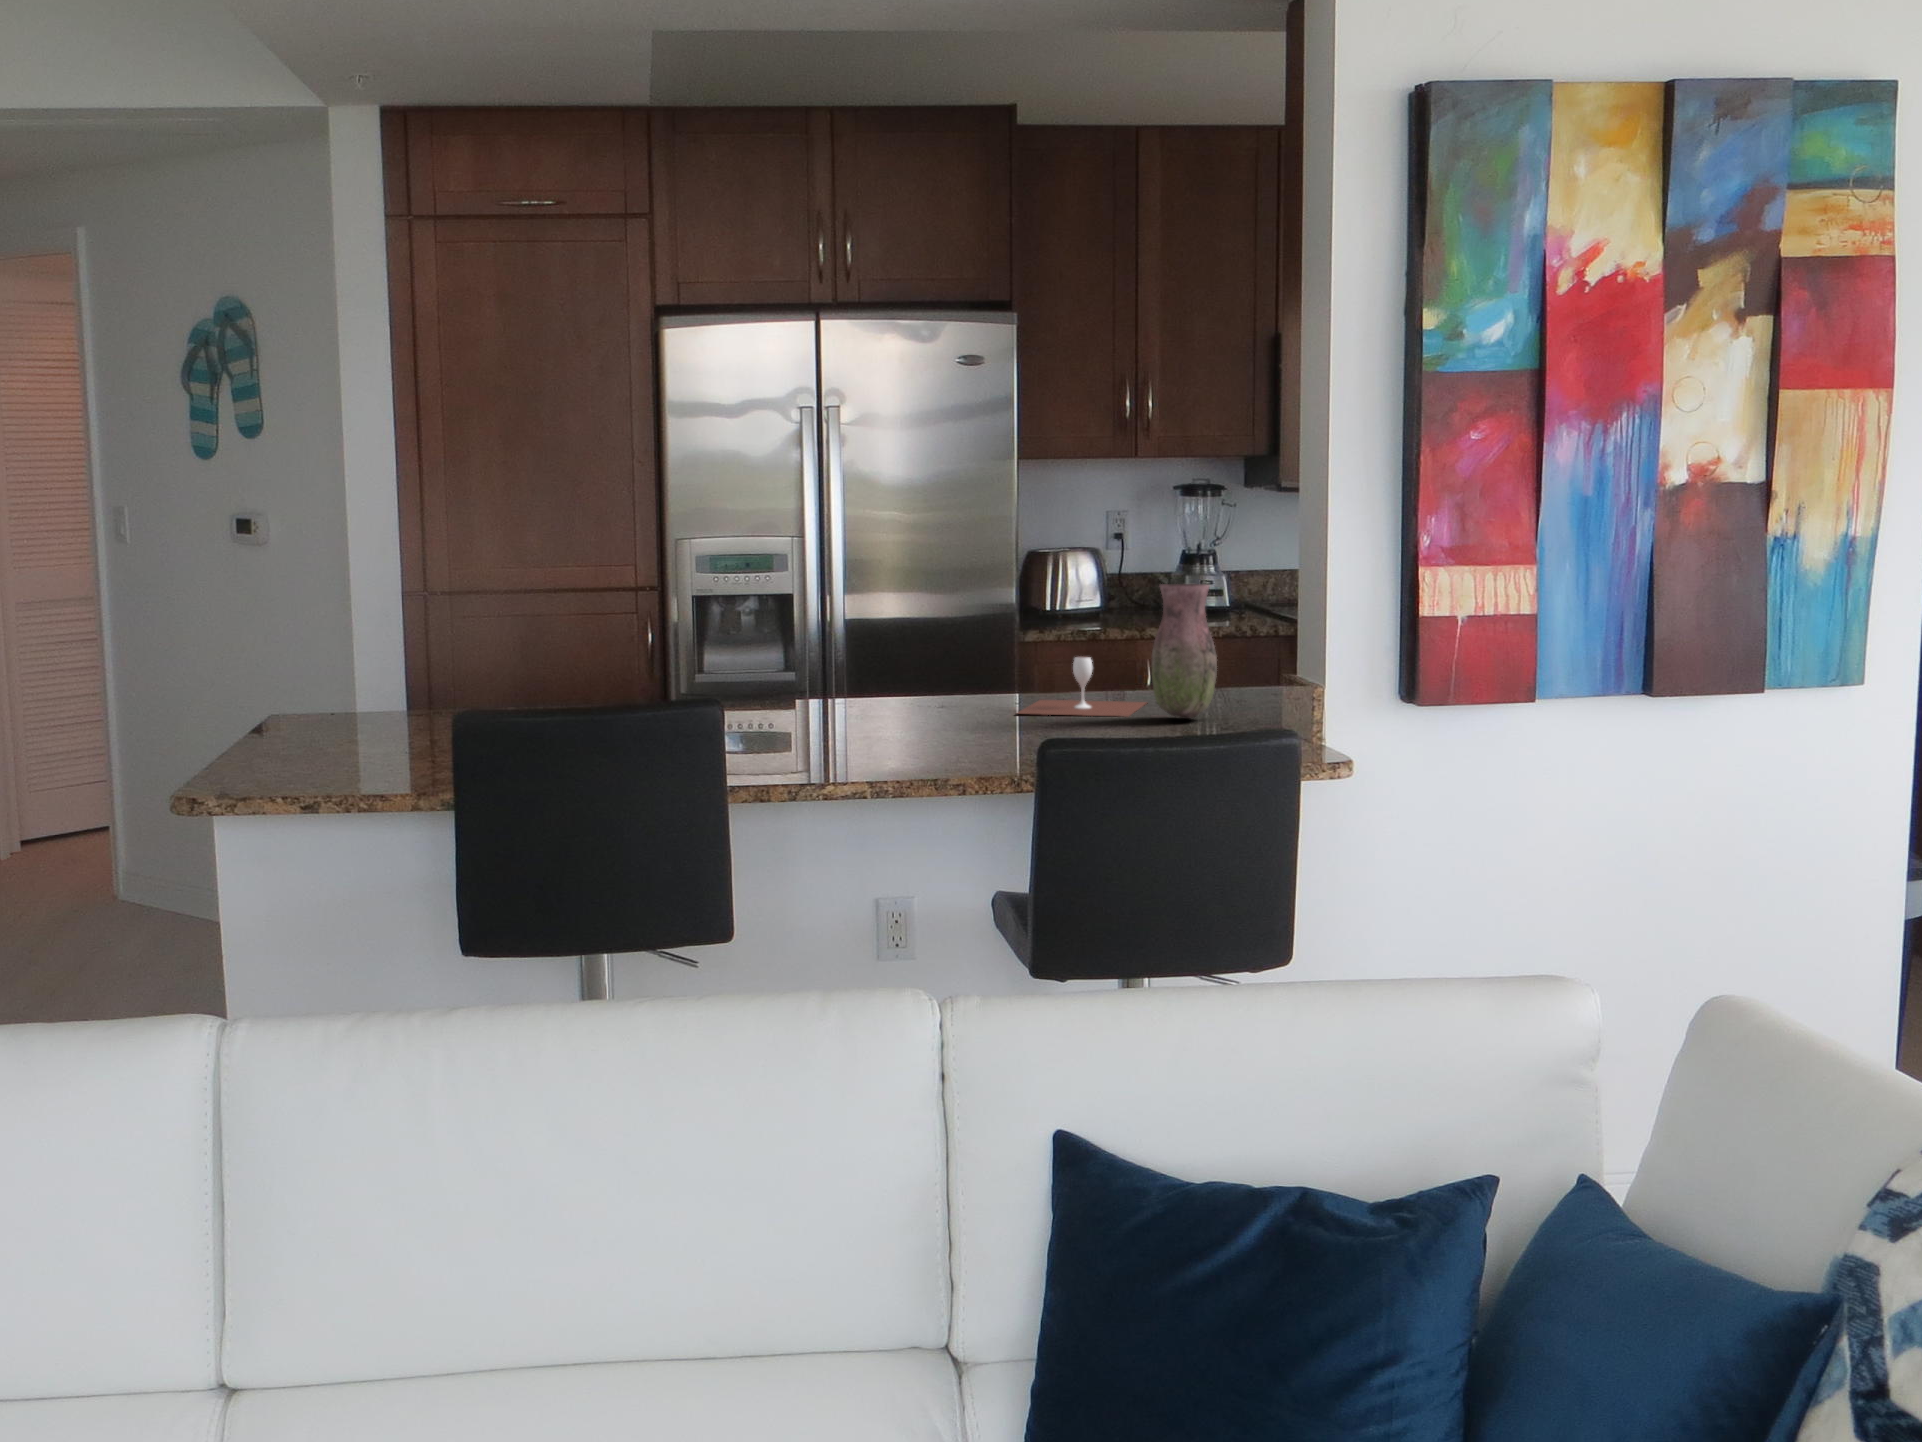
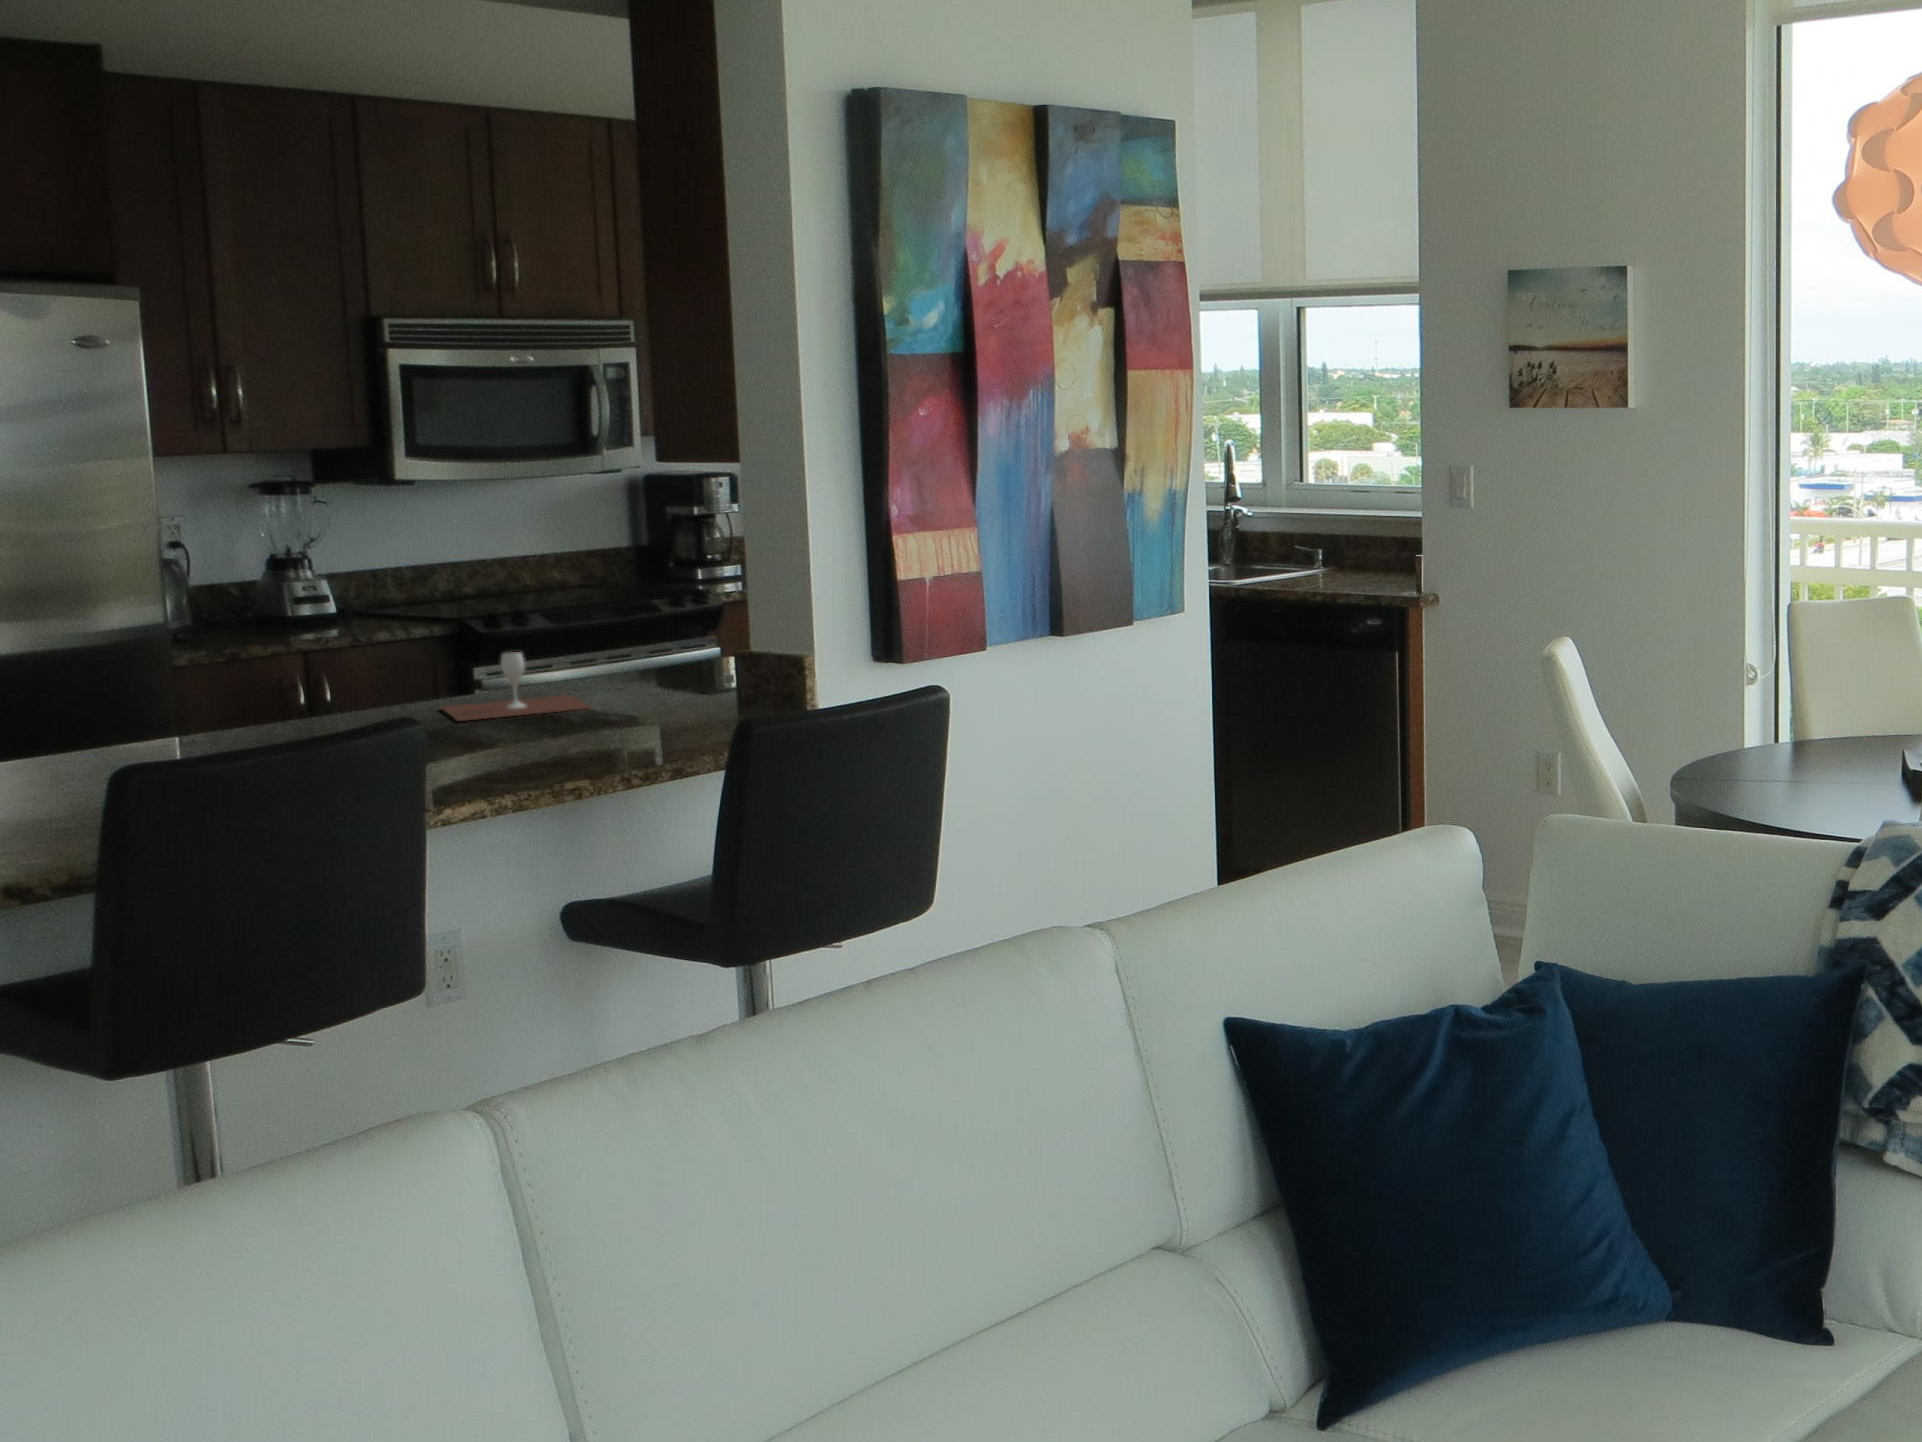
vase: present [1151,584,1217,719] -> none [628,564,700,702]

